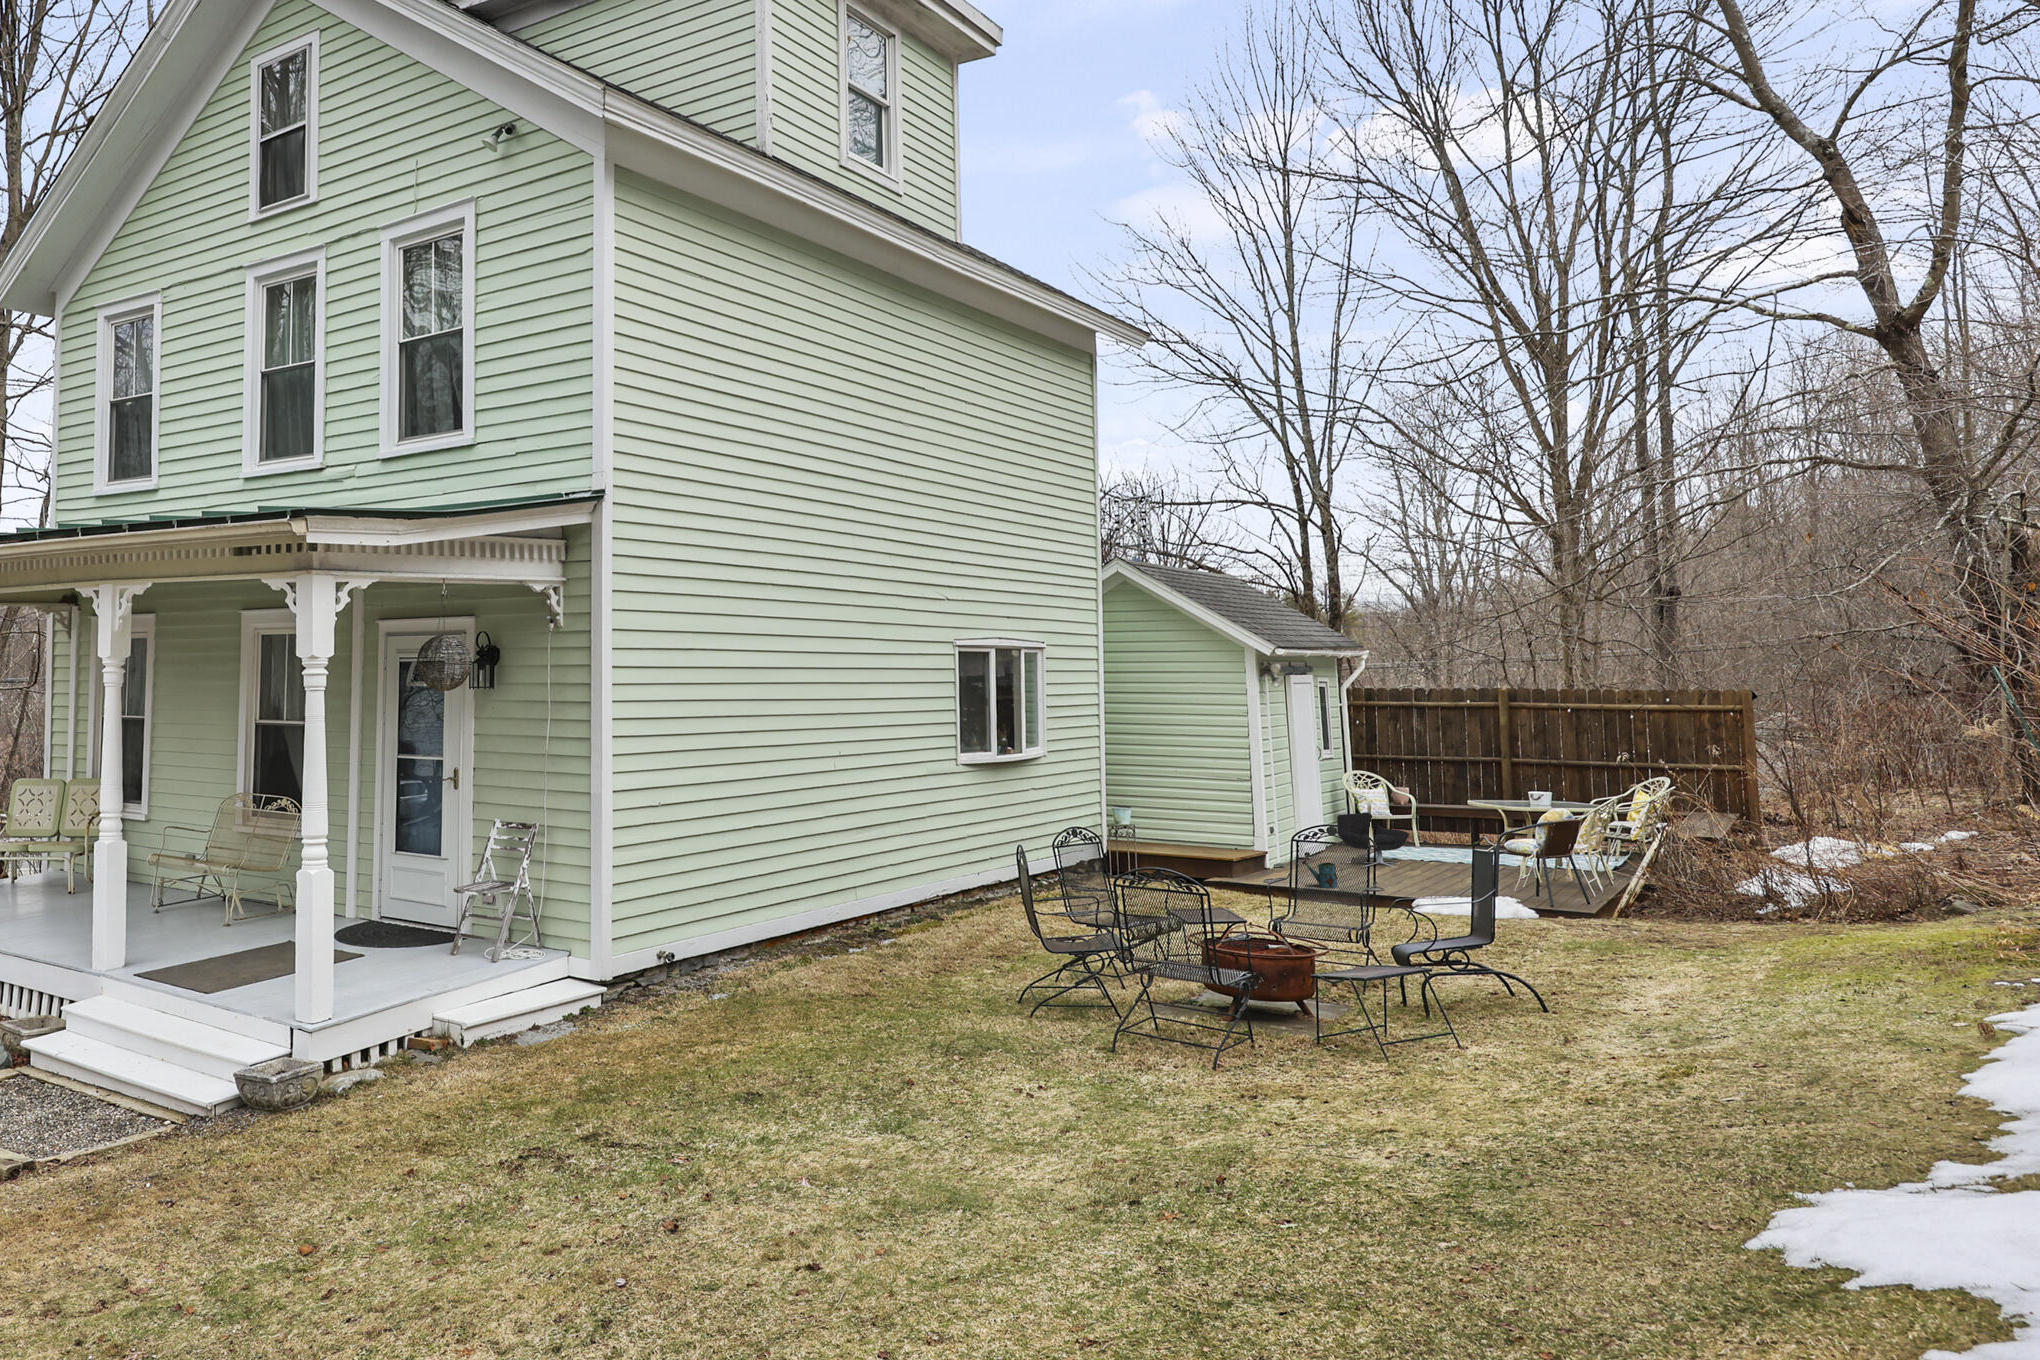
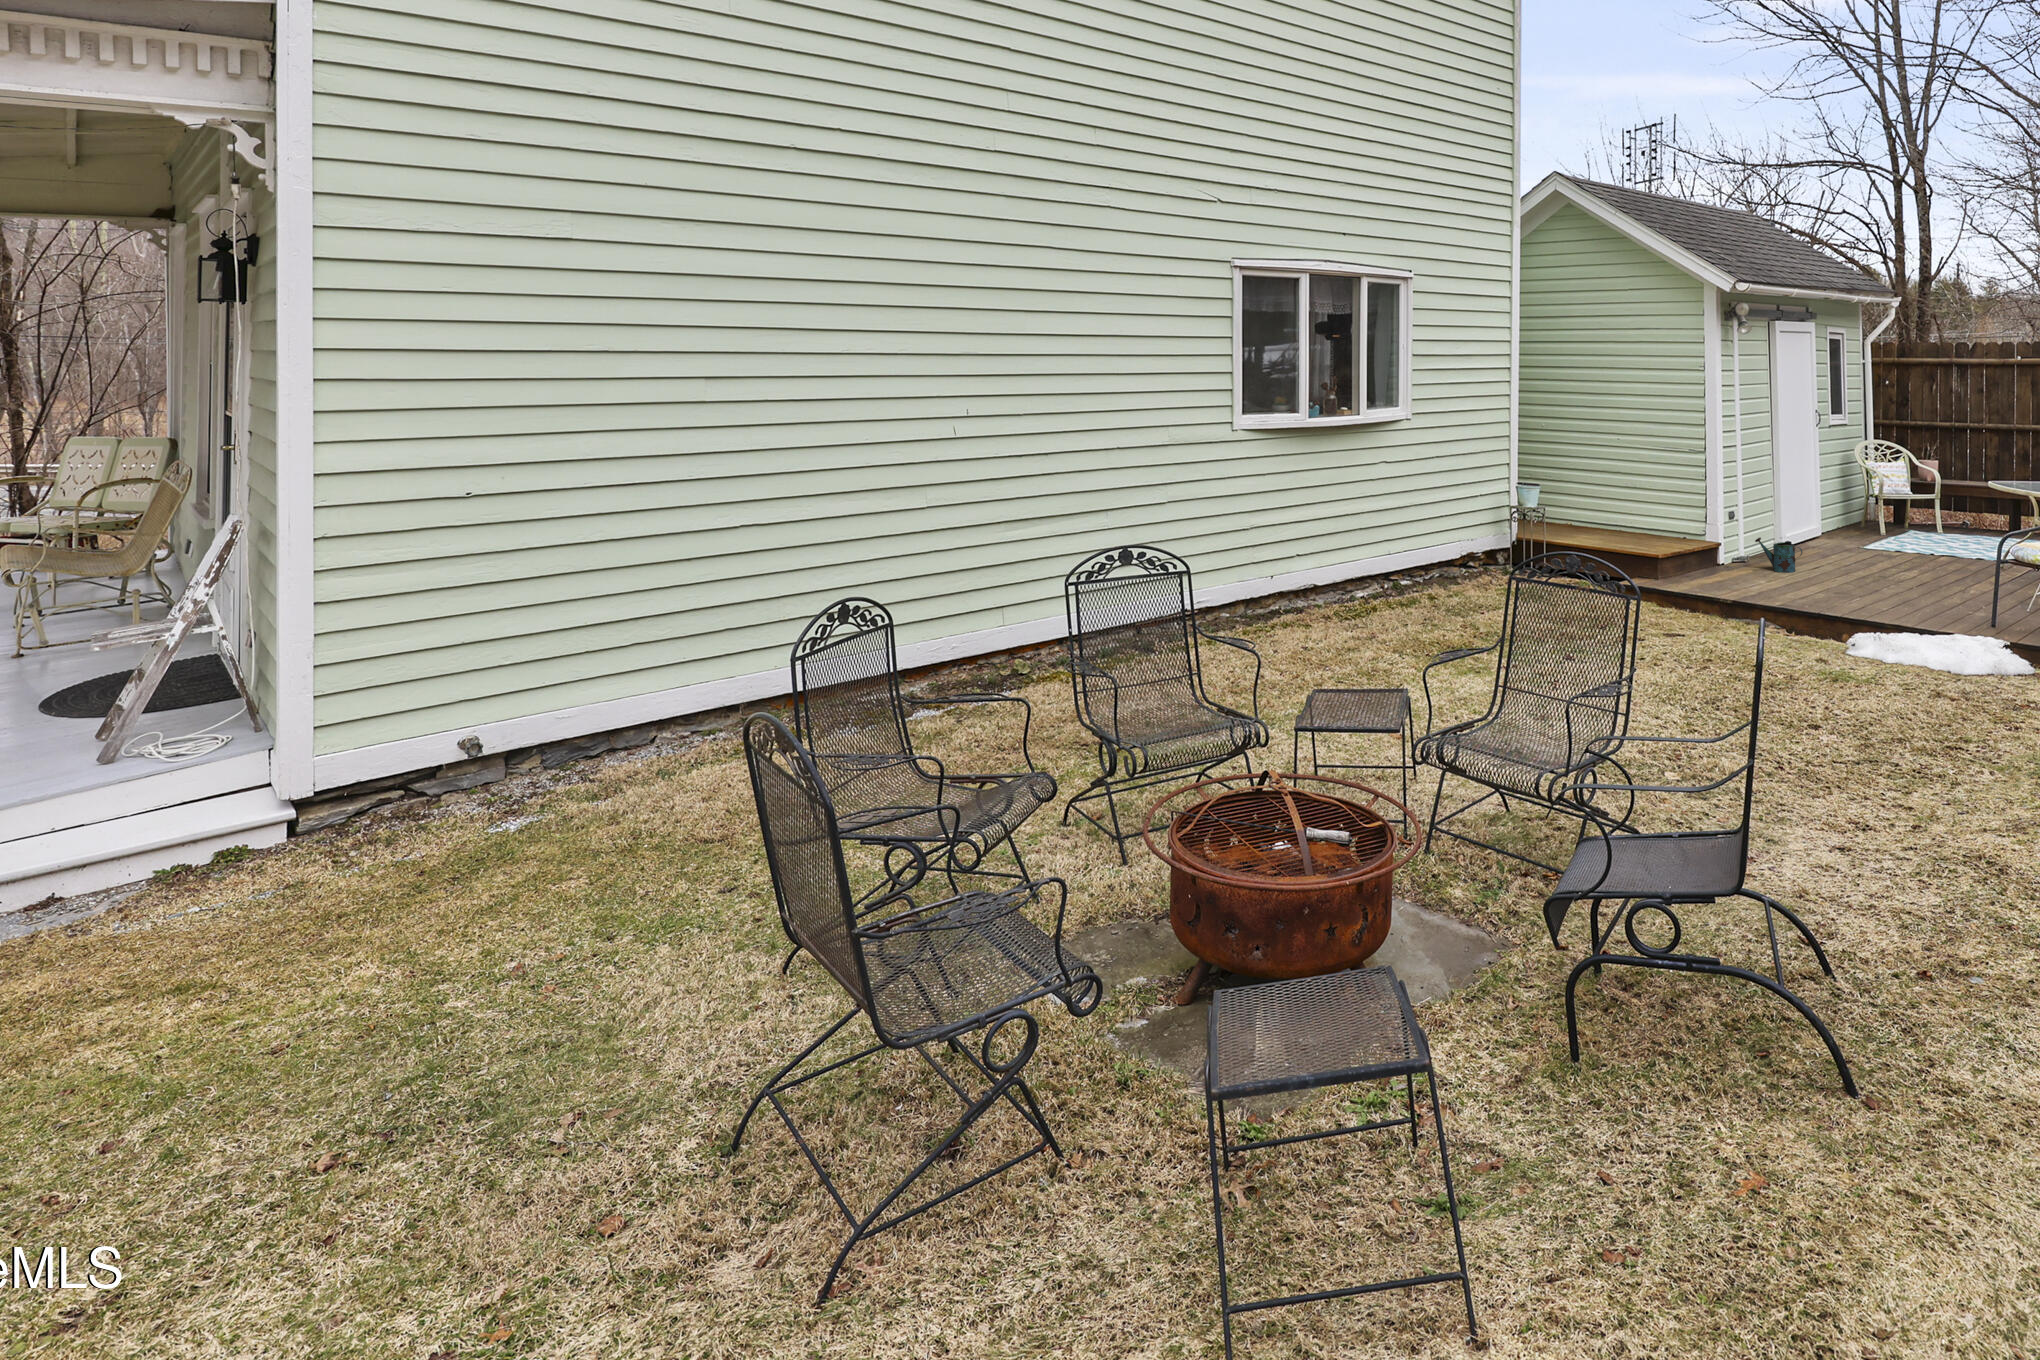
lounge chair: present [1337,812,1409,867] -> none [1833,486,1919,551]

